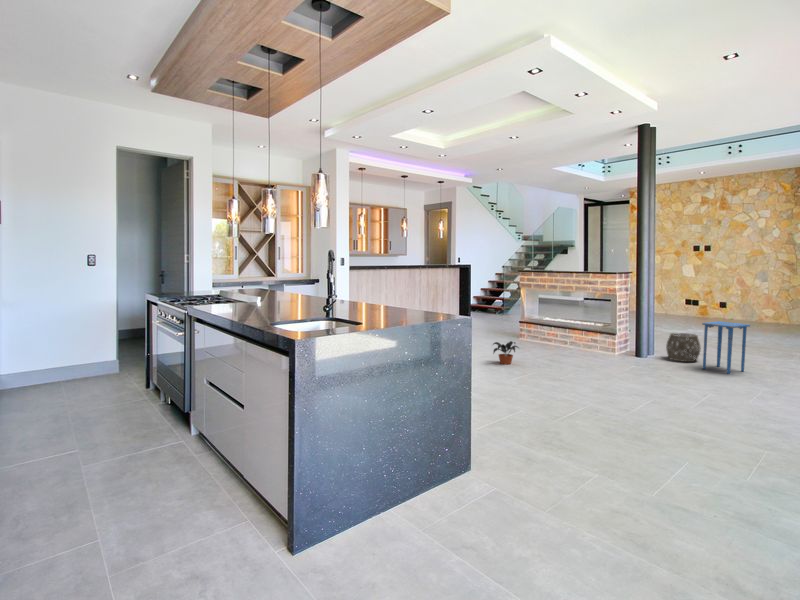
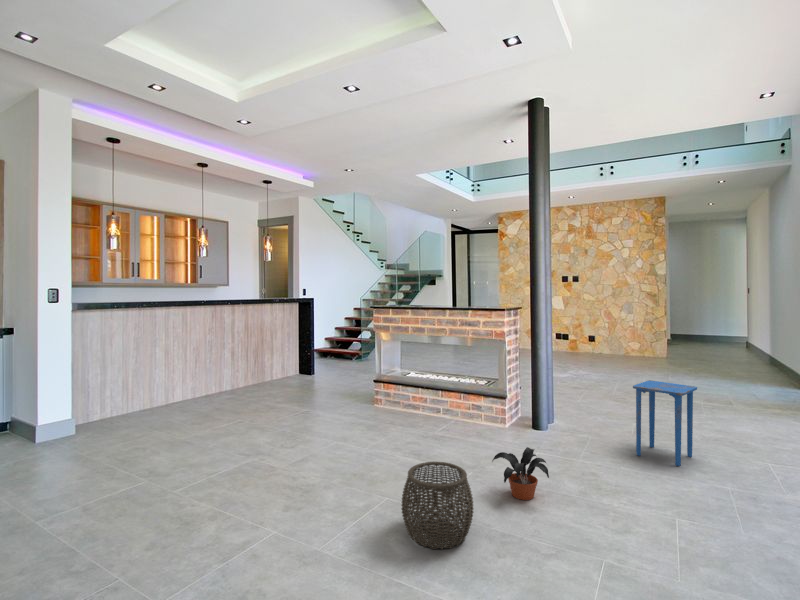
woven basket: present [666,333,701,362] -> present [402,462,474,549]
potted plant: present [493,341,518,364] -> present [492,447,549,500]

